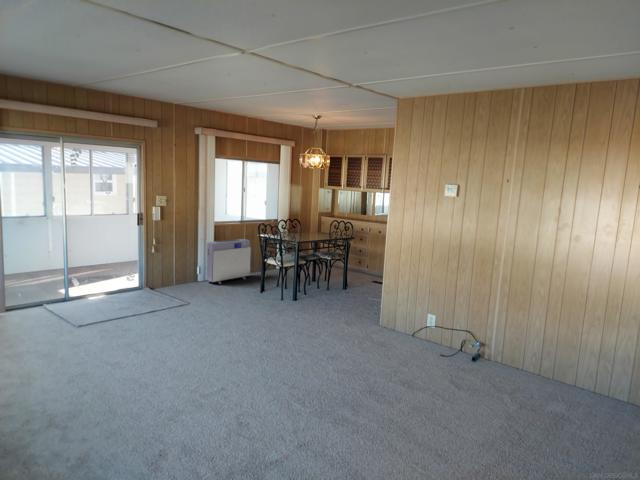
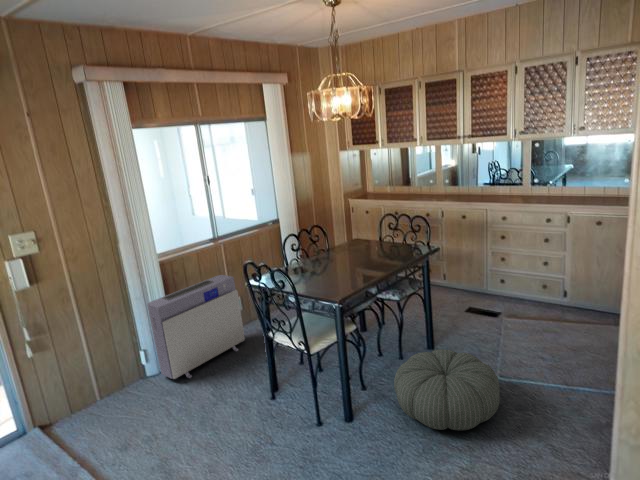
pouf: none [318,279,365,306] -> present [394,349,500,430]

